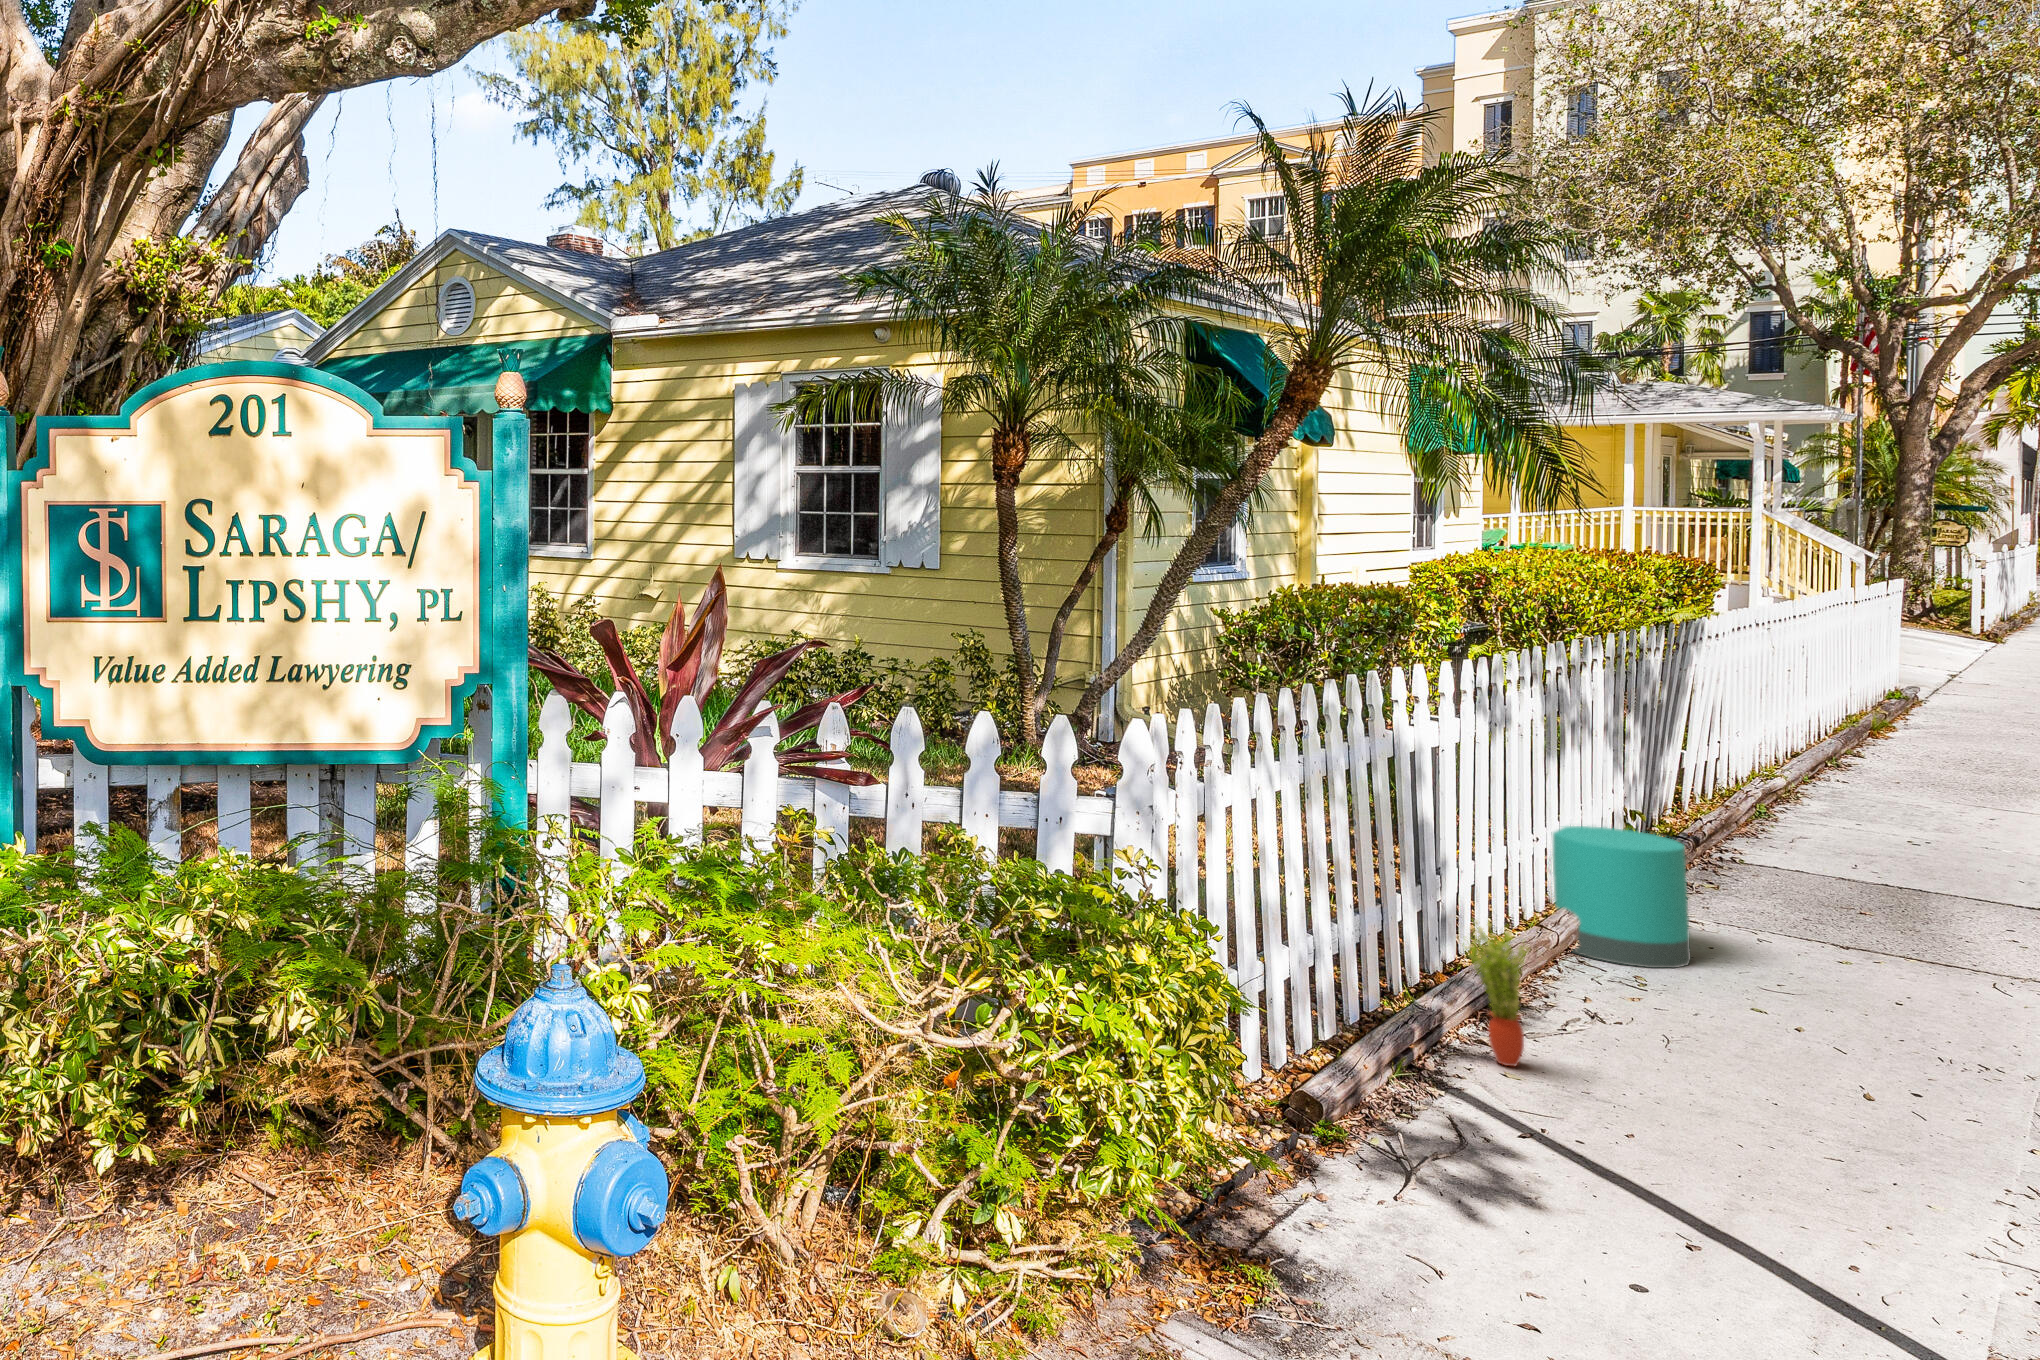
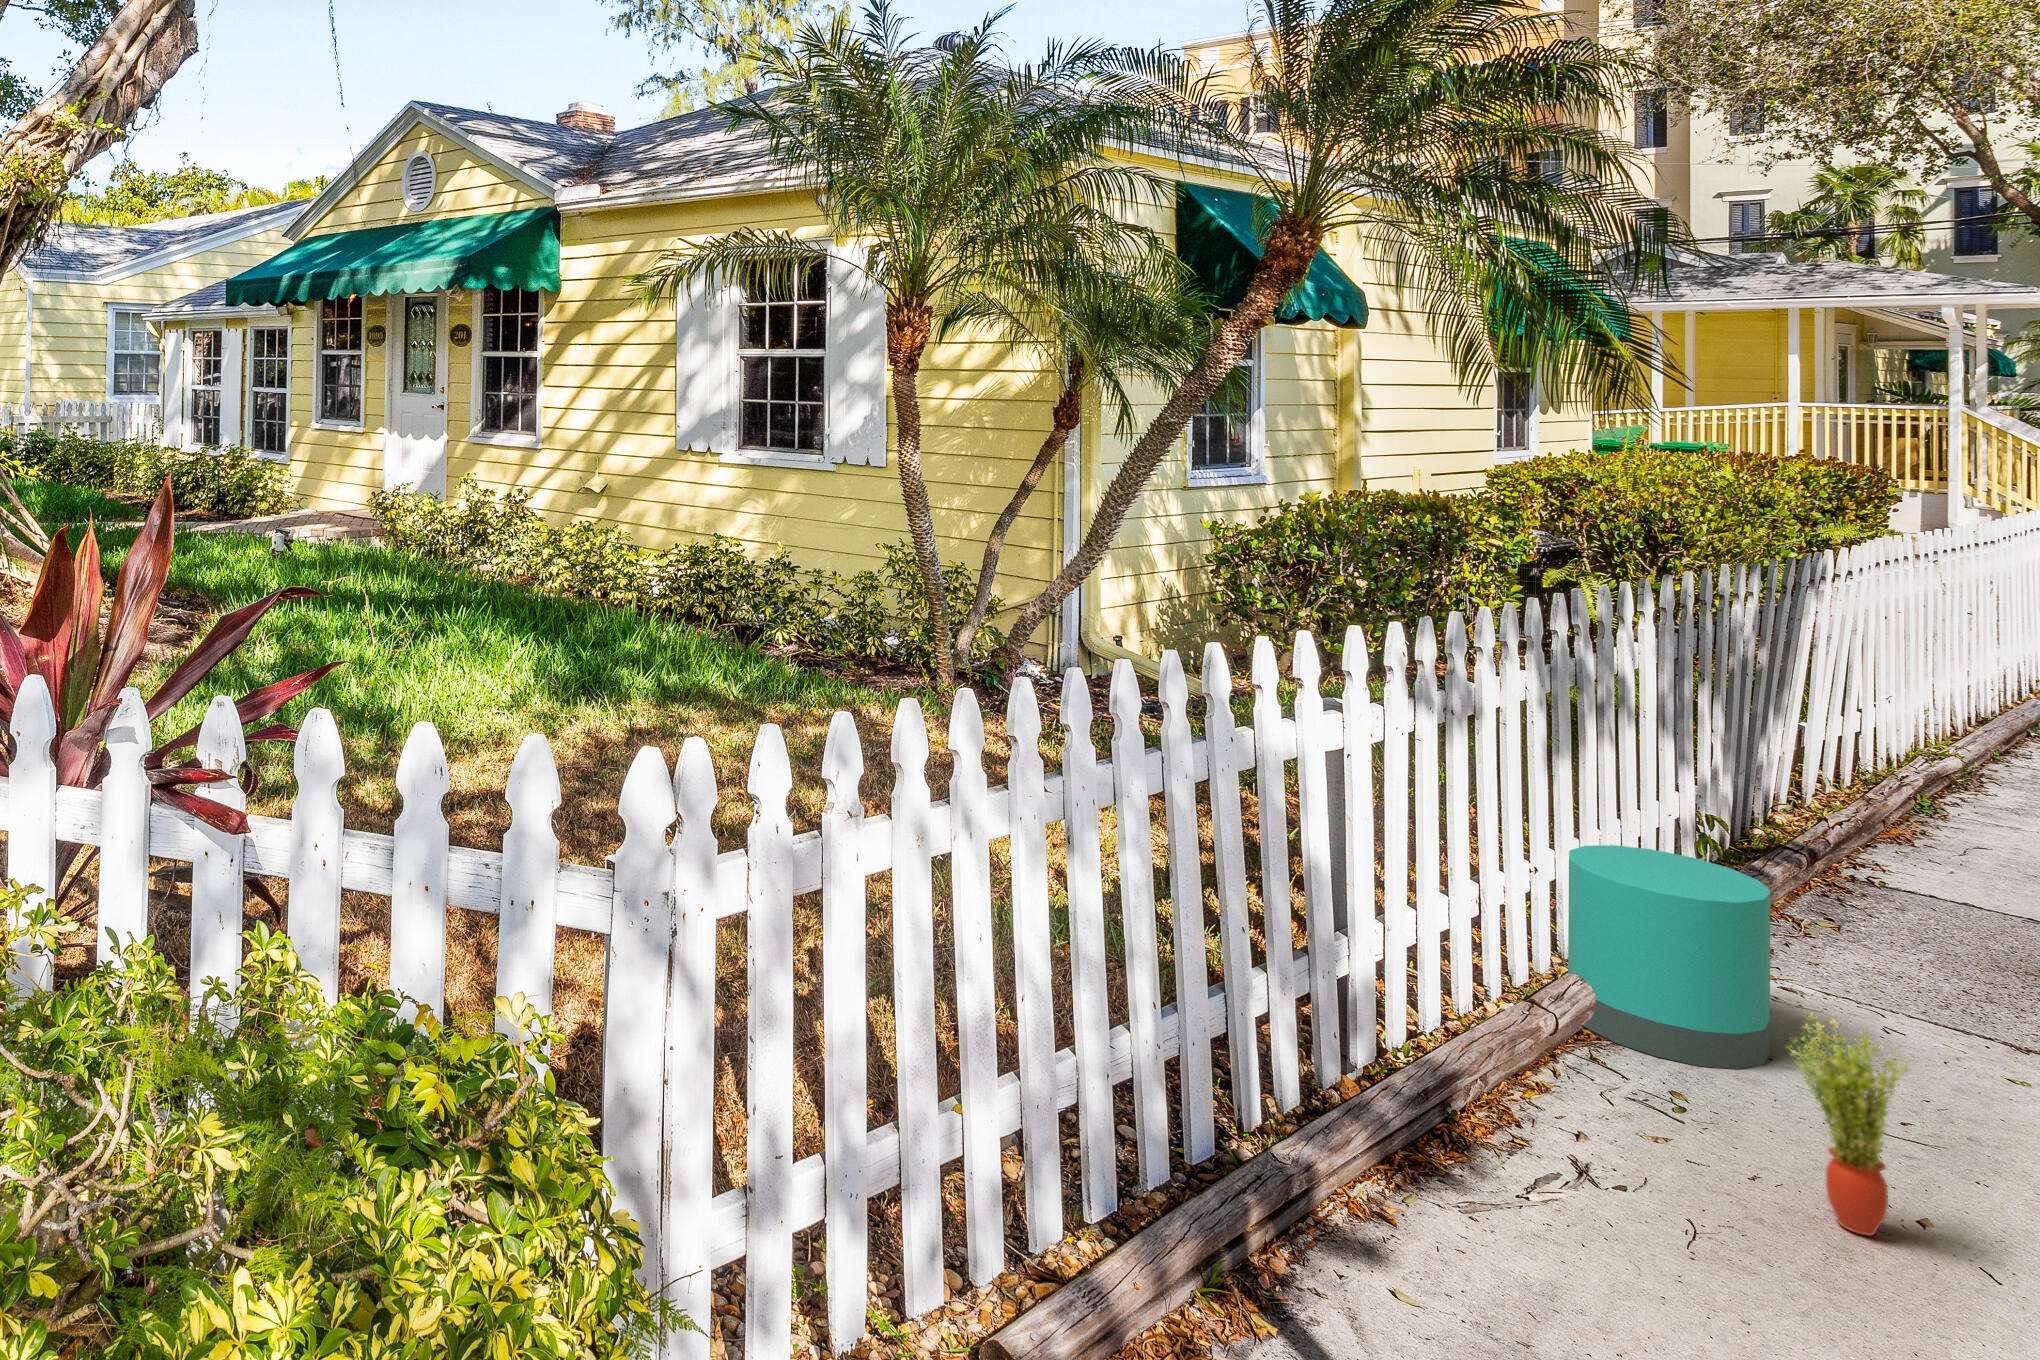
potted plant: present [1463,920,1529,1066] -> present [1788,1013,1909,1236]

